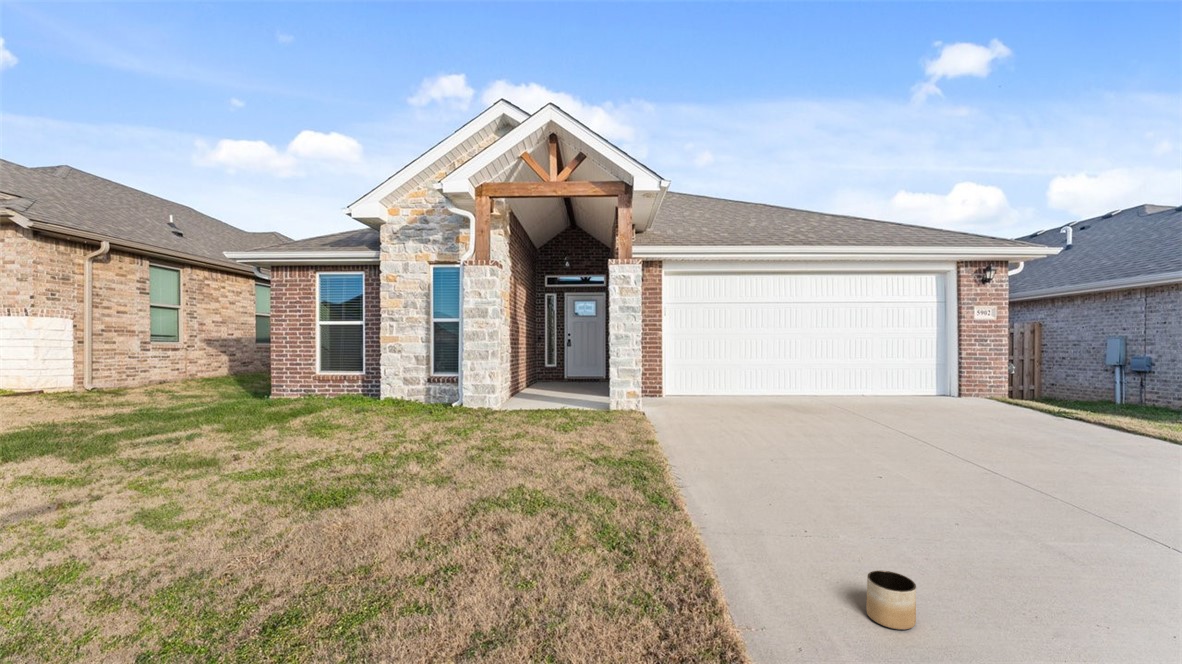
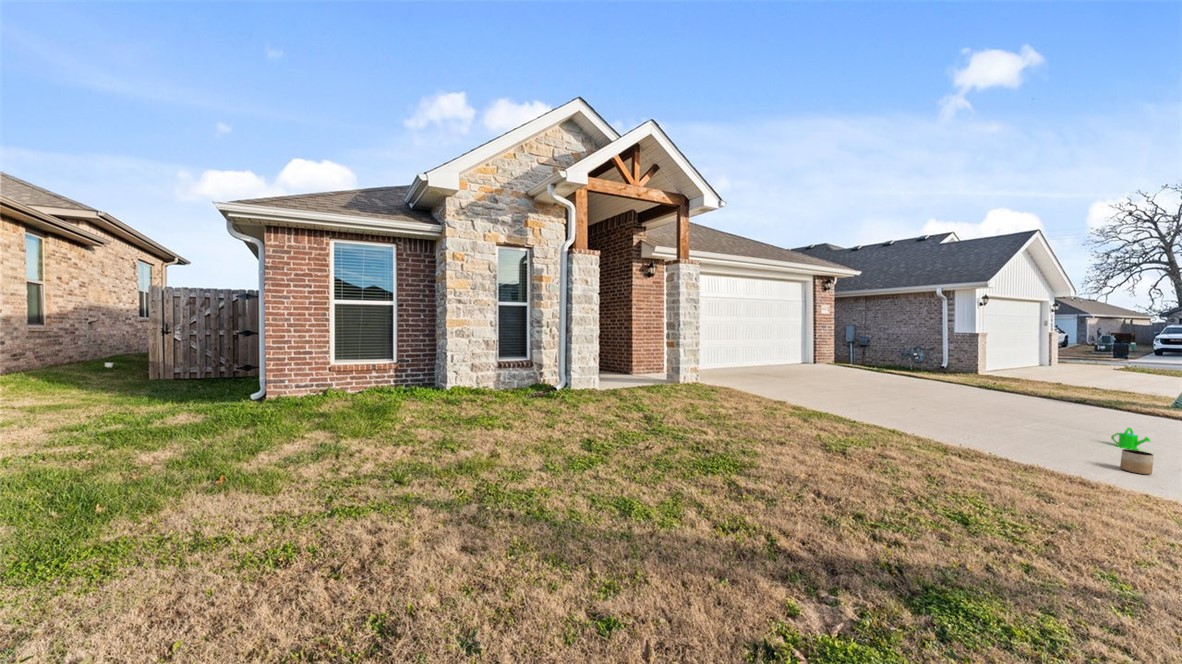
watering can: none [1084,547,1138,599] -> present [1111,428,1150,450]

